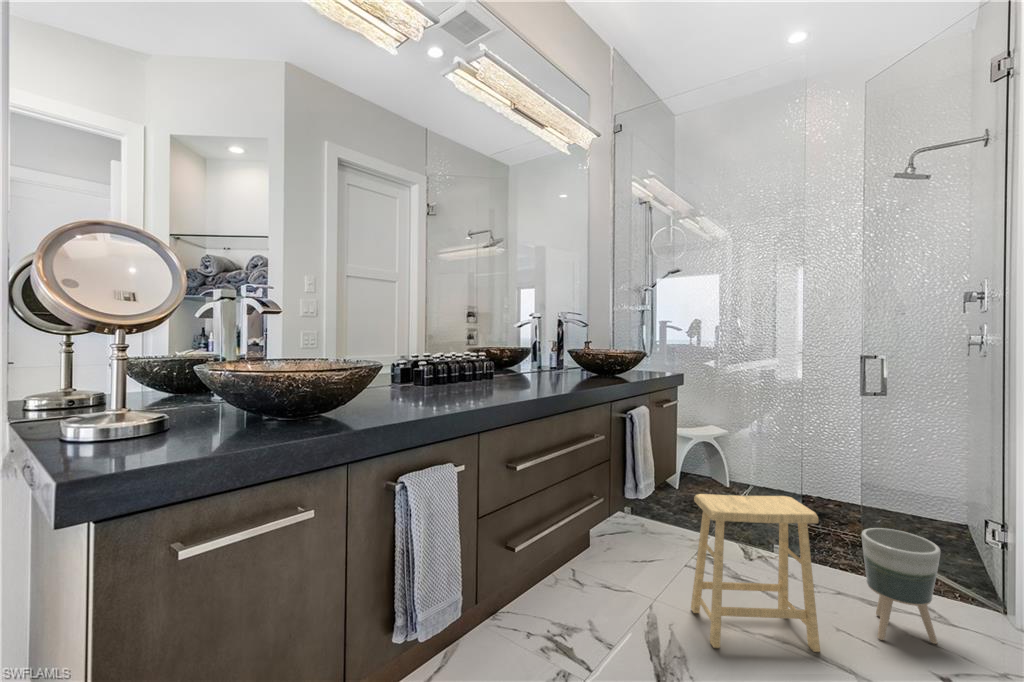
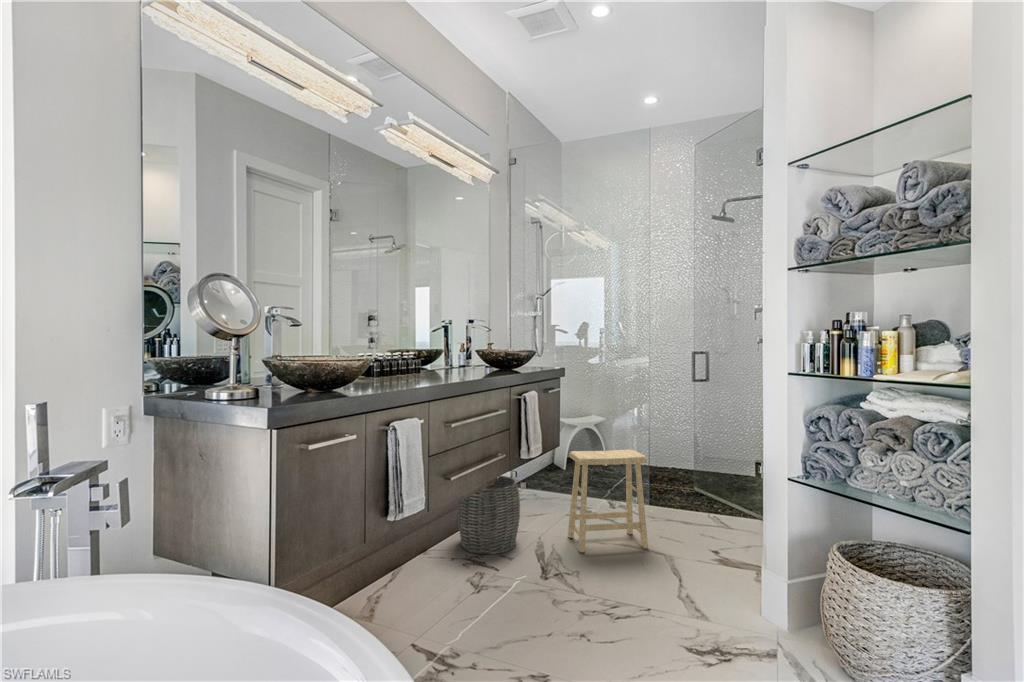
woven basket: none [539,514,623,633] -> present [457,476,520,554]
planter: present [862,528,940,644] -> none [678,469,721,539]

